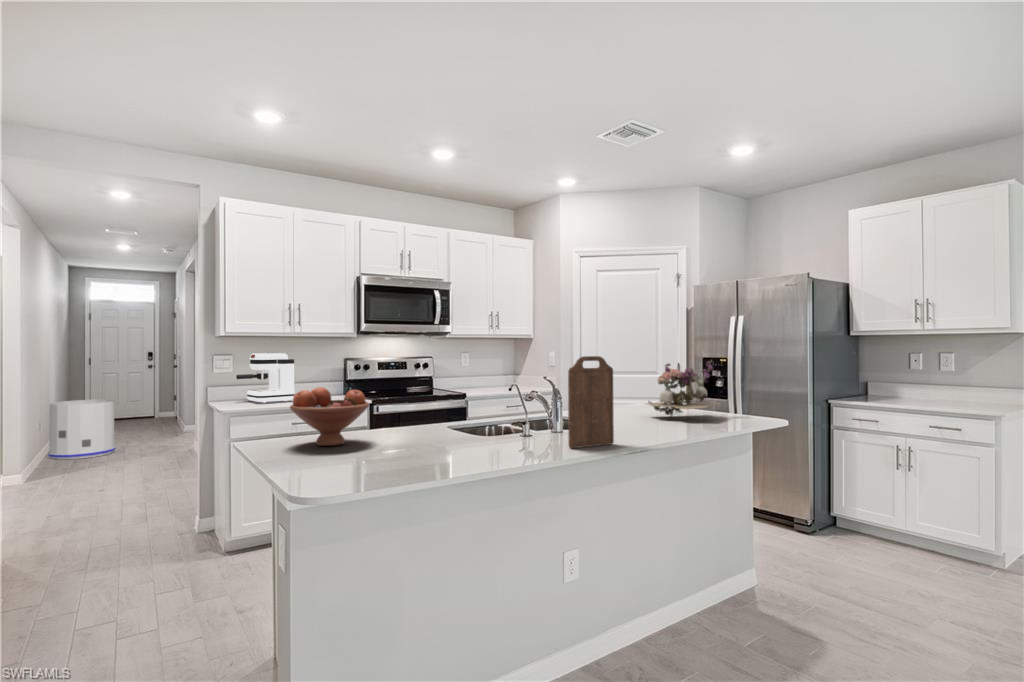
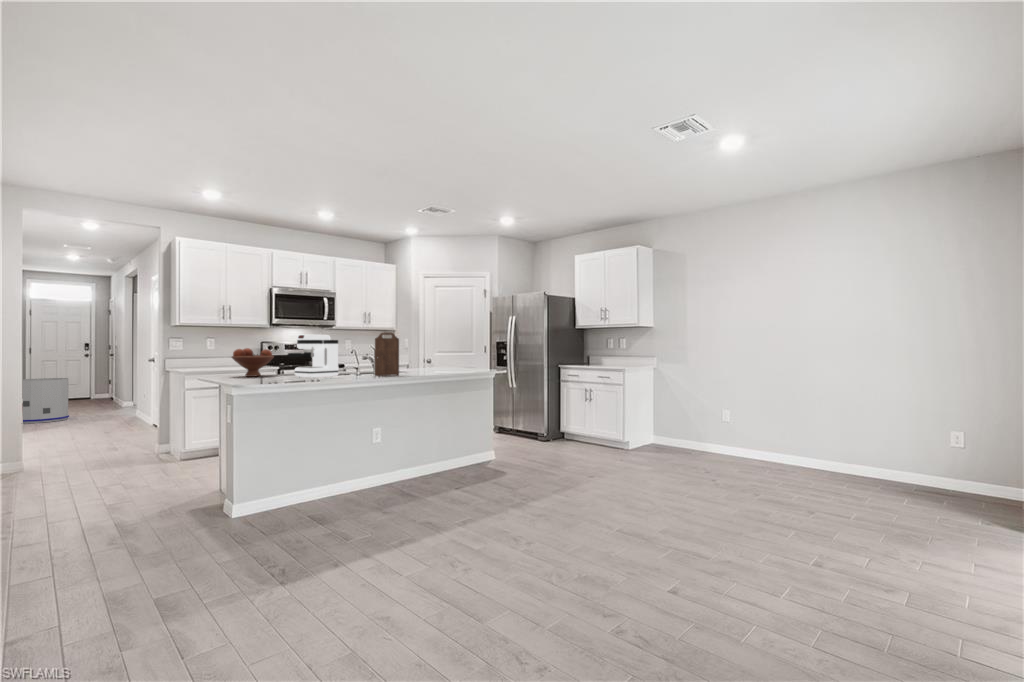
coffee maker: present [236,353,294,403] -> present [288,335,339,378]
flower arrangement: present [647,361,719,417] -> none [435,339,476,370]

